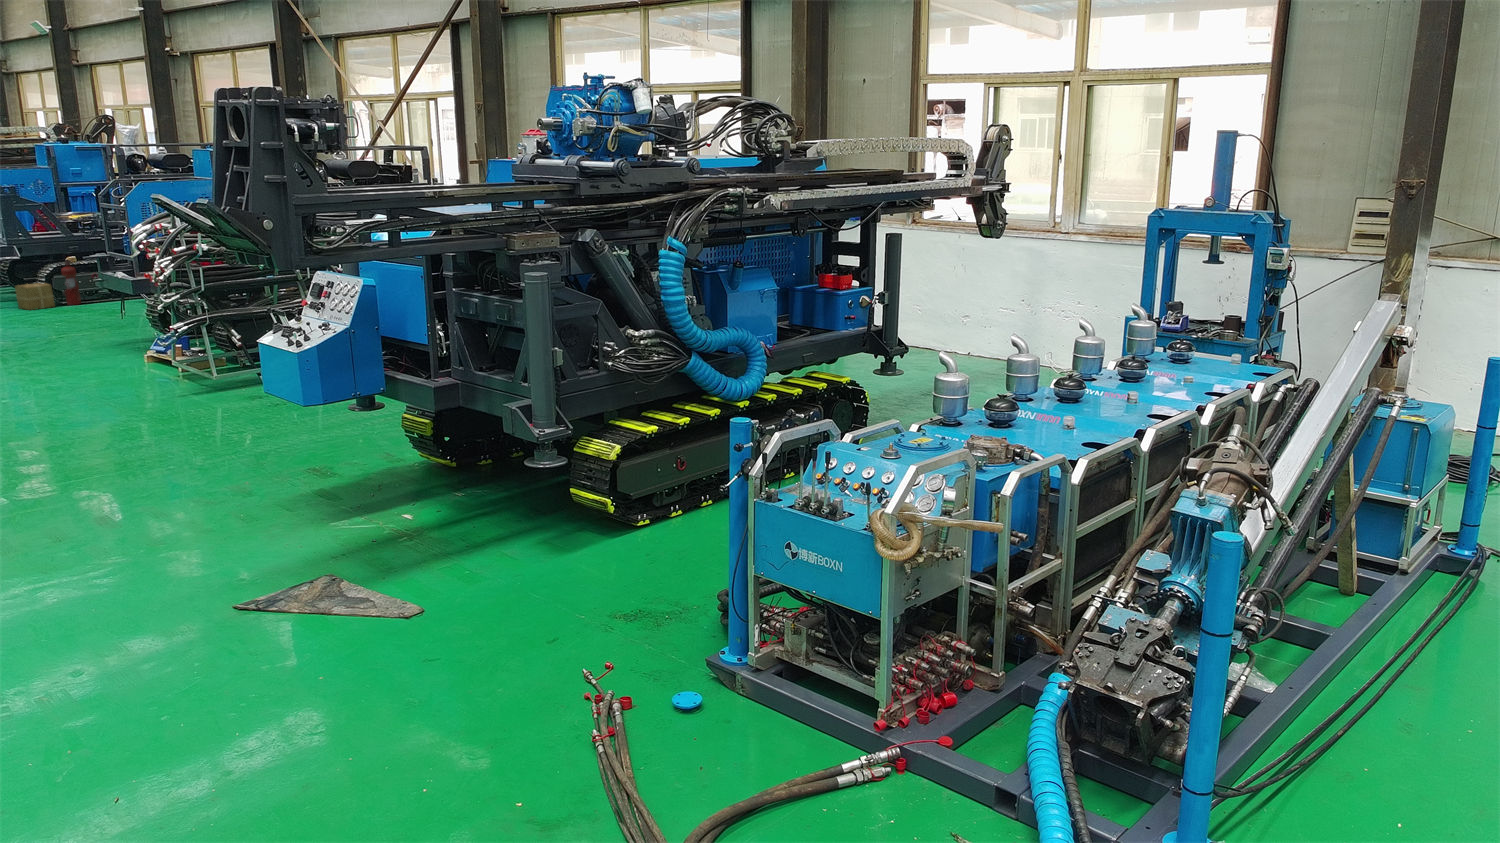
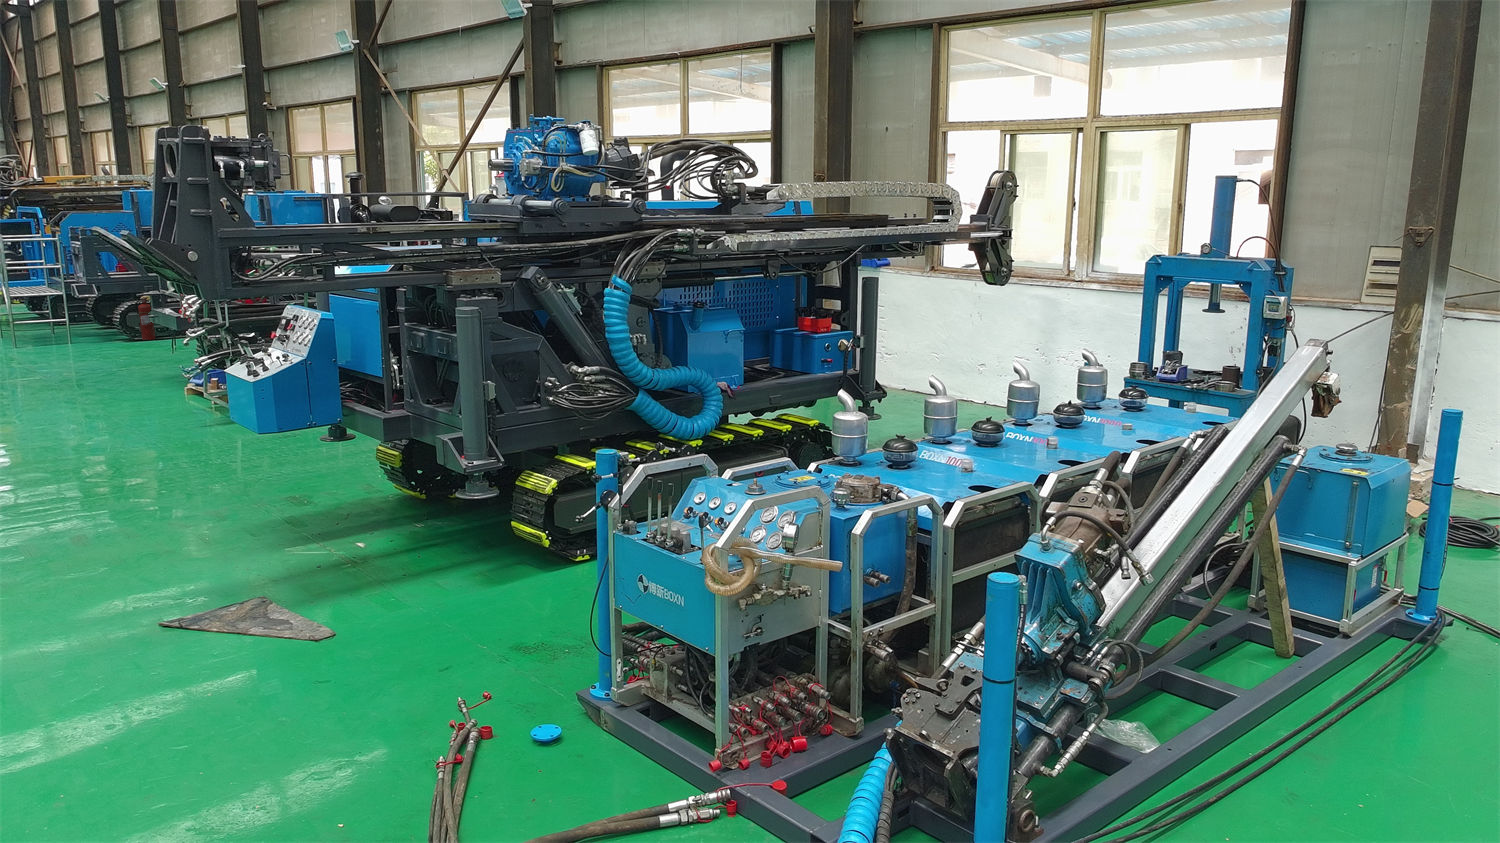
cardboard box: present [15,283,55,310] -> none [95,319,131,344]

